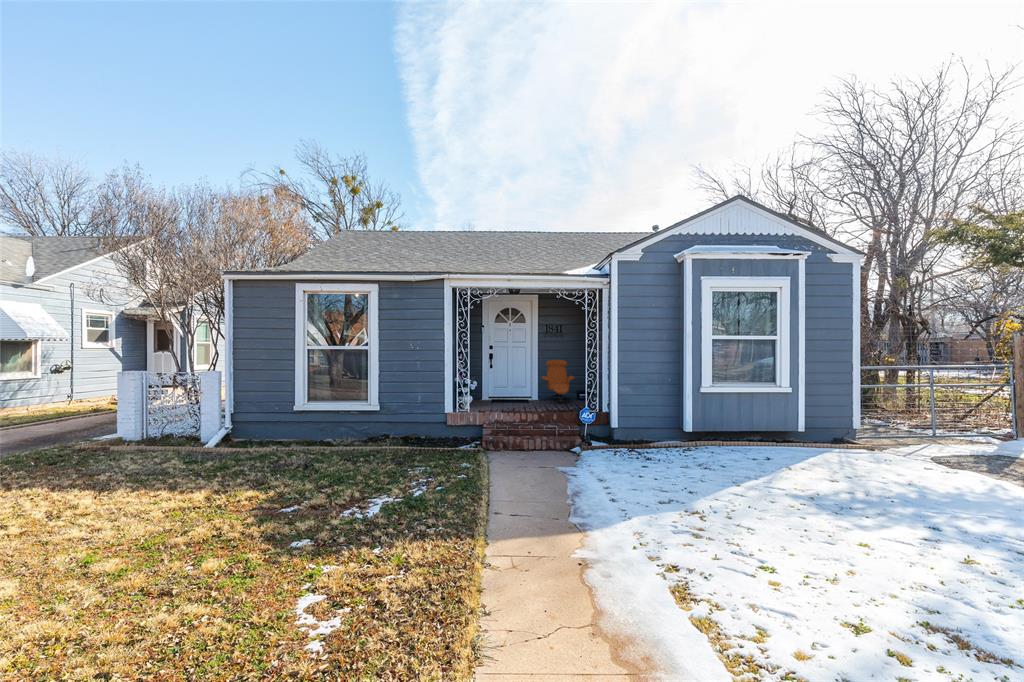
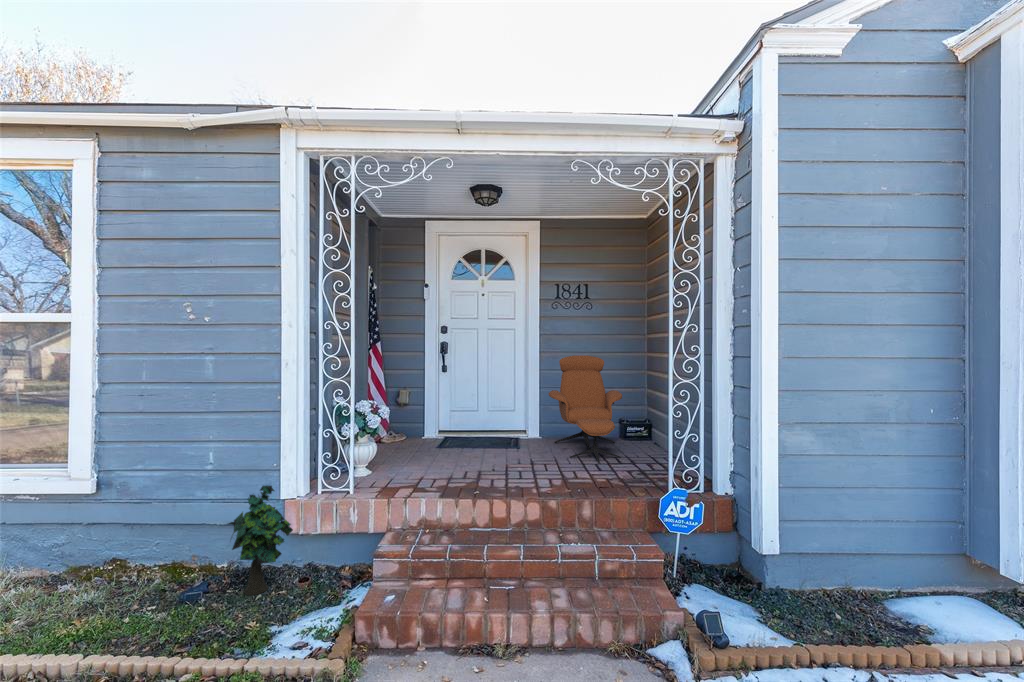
decorative plant: none [430,407,452,444] -> present [228,485,293,595]

